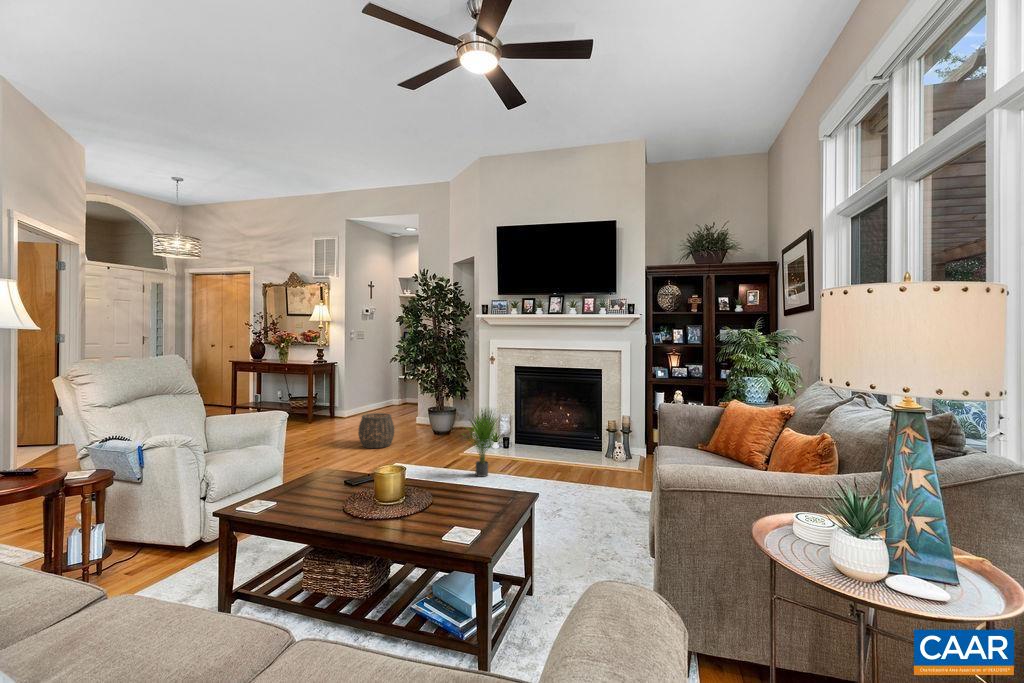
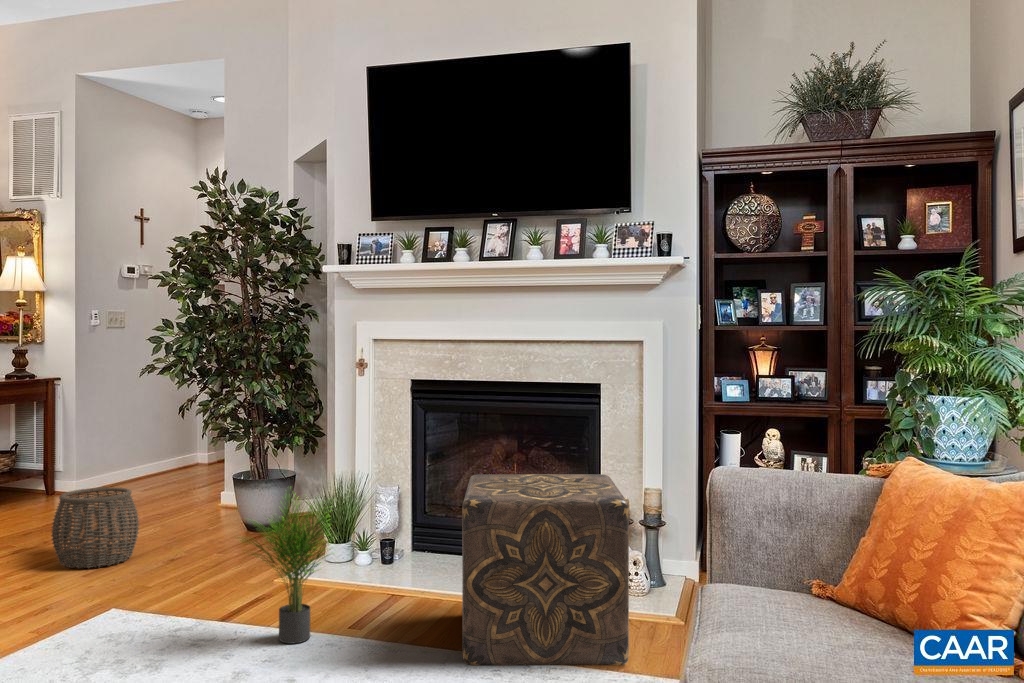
ottoman: none [551,409,623,486] -> present [462,474,629,666]

